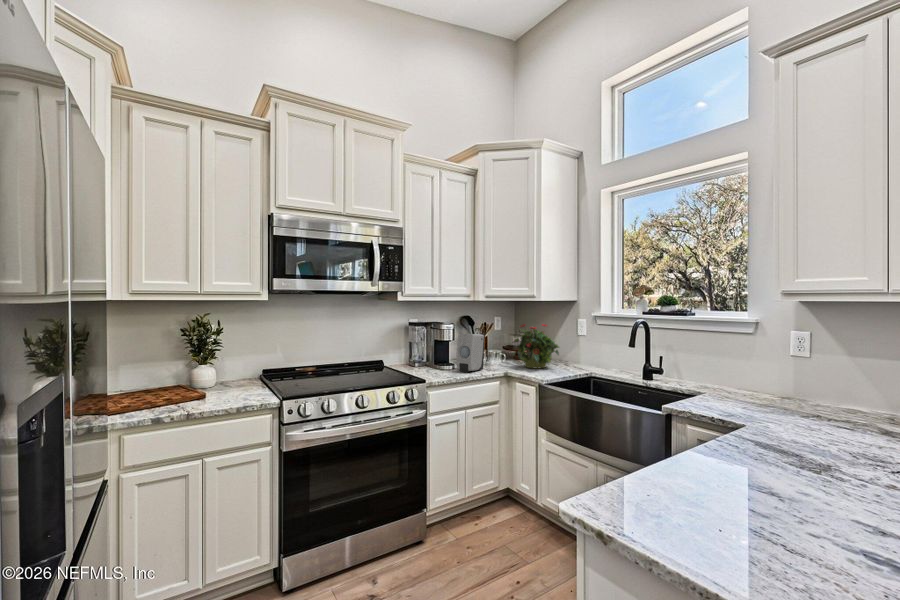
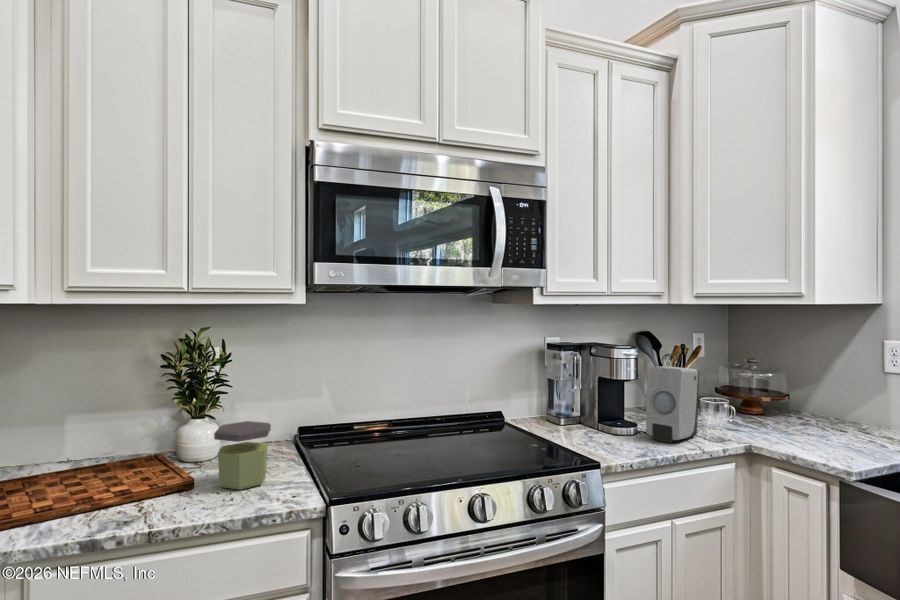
potted plant: present [513,324,559,369] -> none [753,348,861,438]
jar: none [218,363,249,397] -> present [214,421,271,490]

